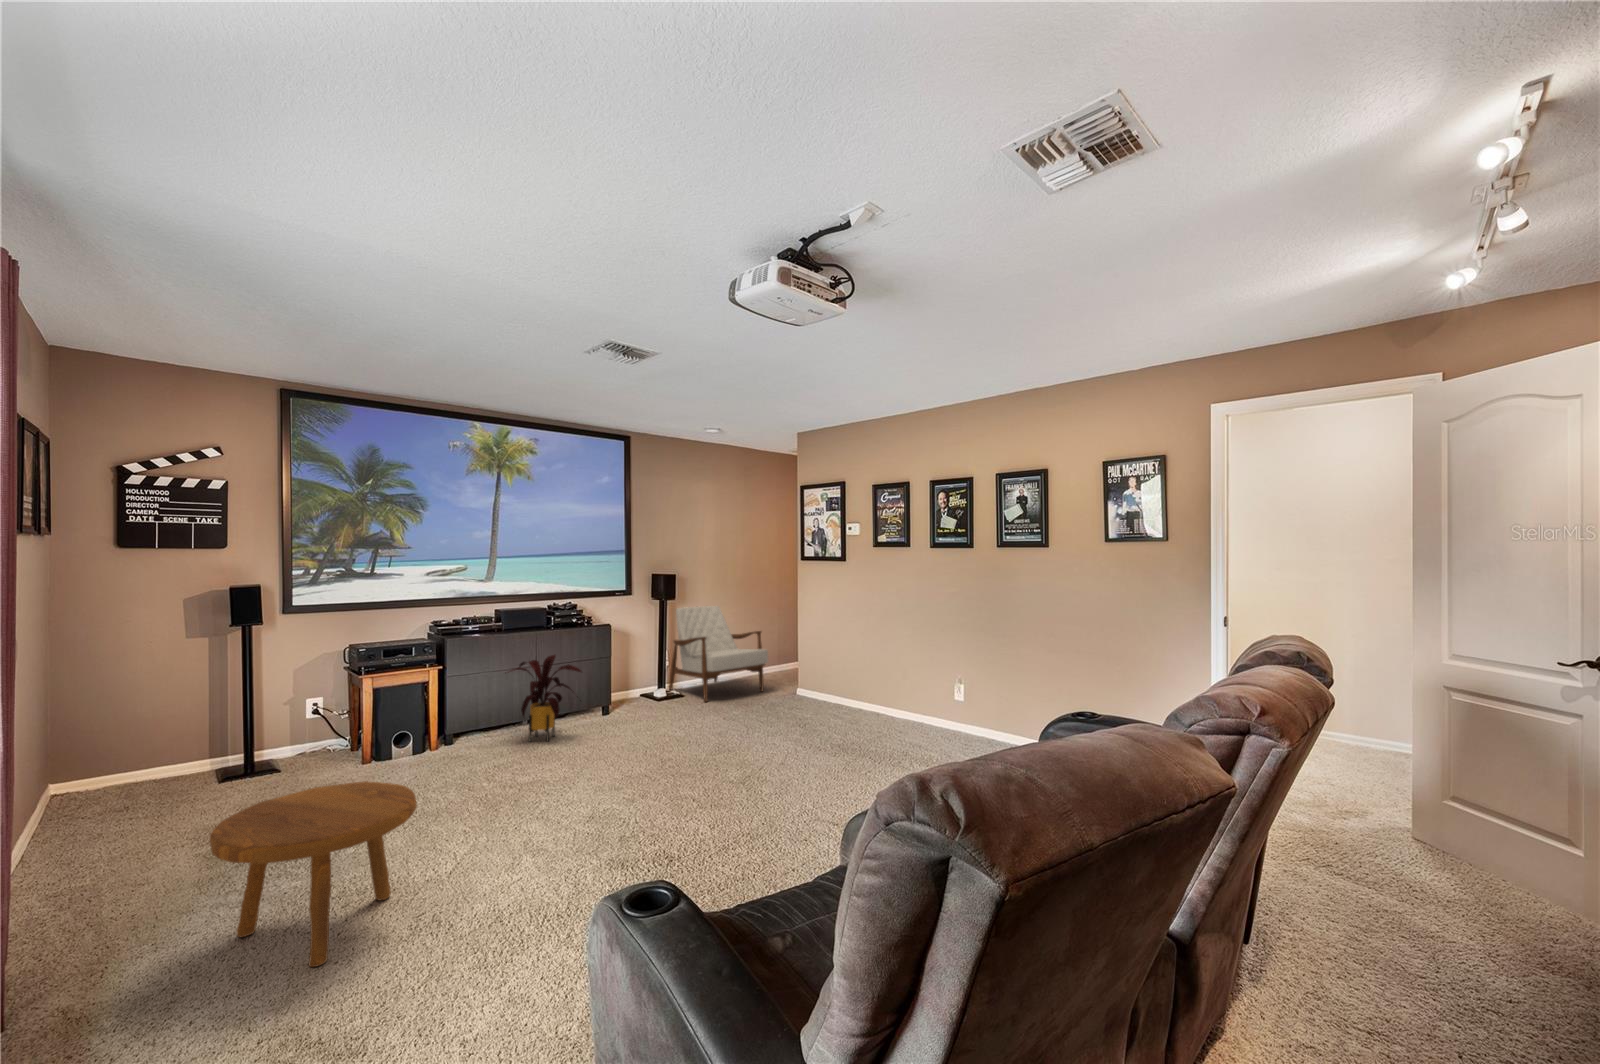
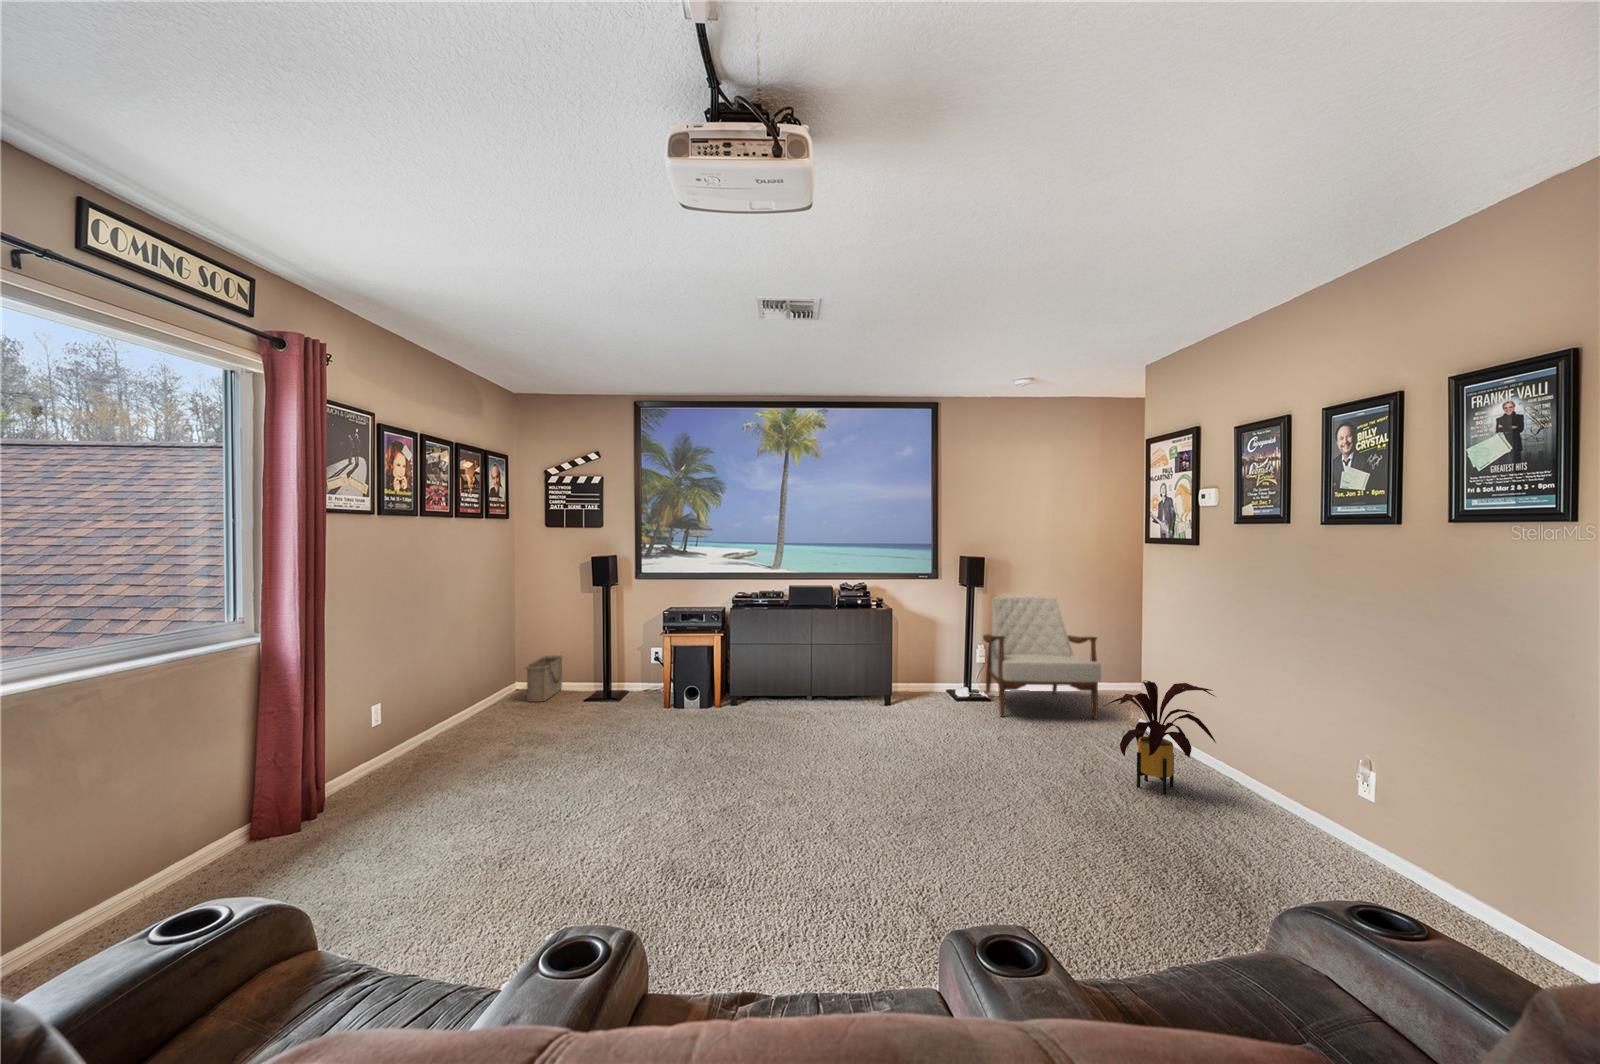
house plant: present [511,655,581,741] -> present [1104,680,1216,795]
basket: none [117,731,170,801] -> present [526,655,563,702]
footstool: present [210,781,417,967] -> none [333,726,489,872]

